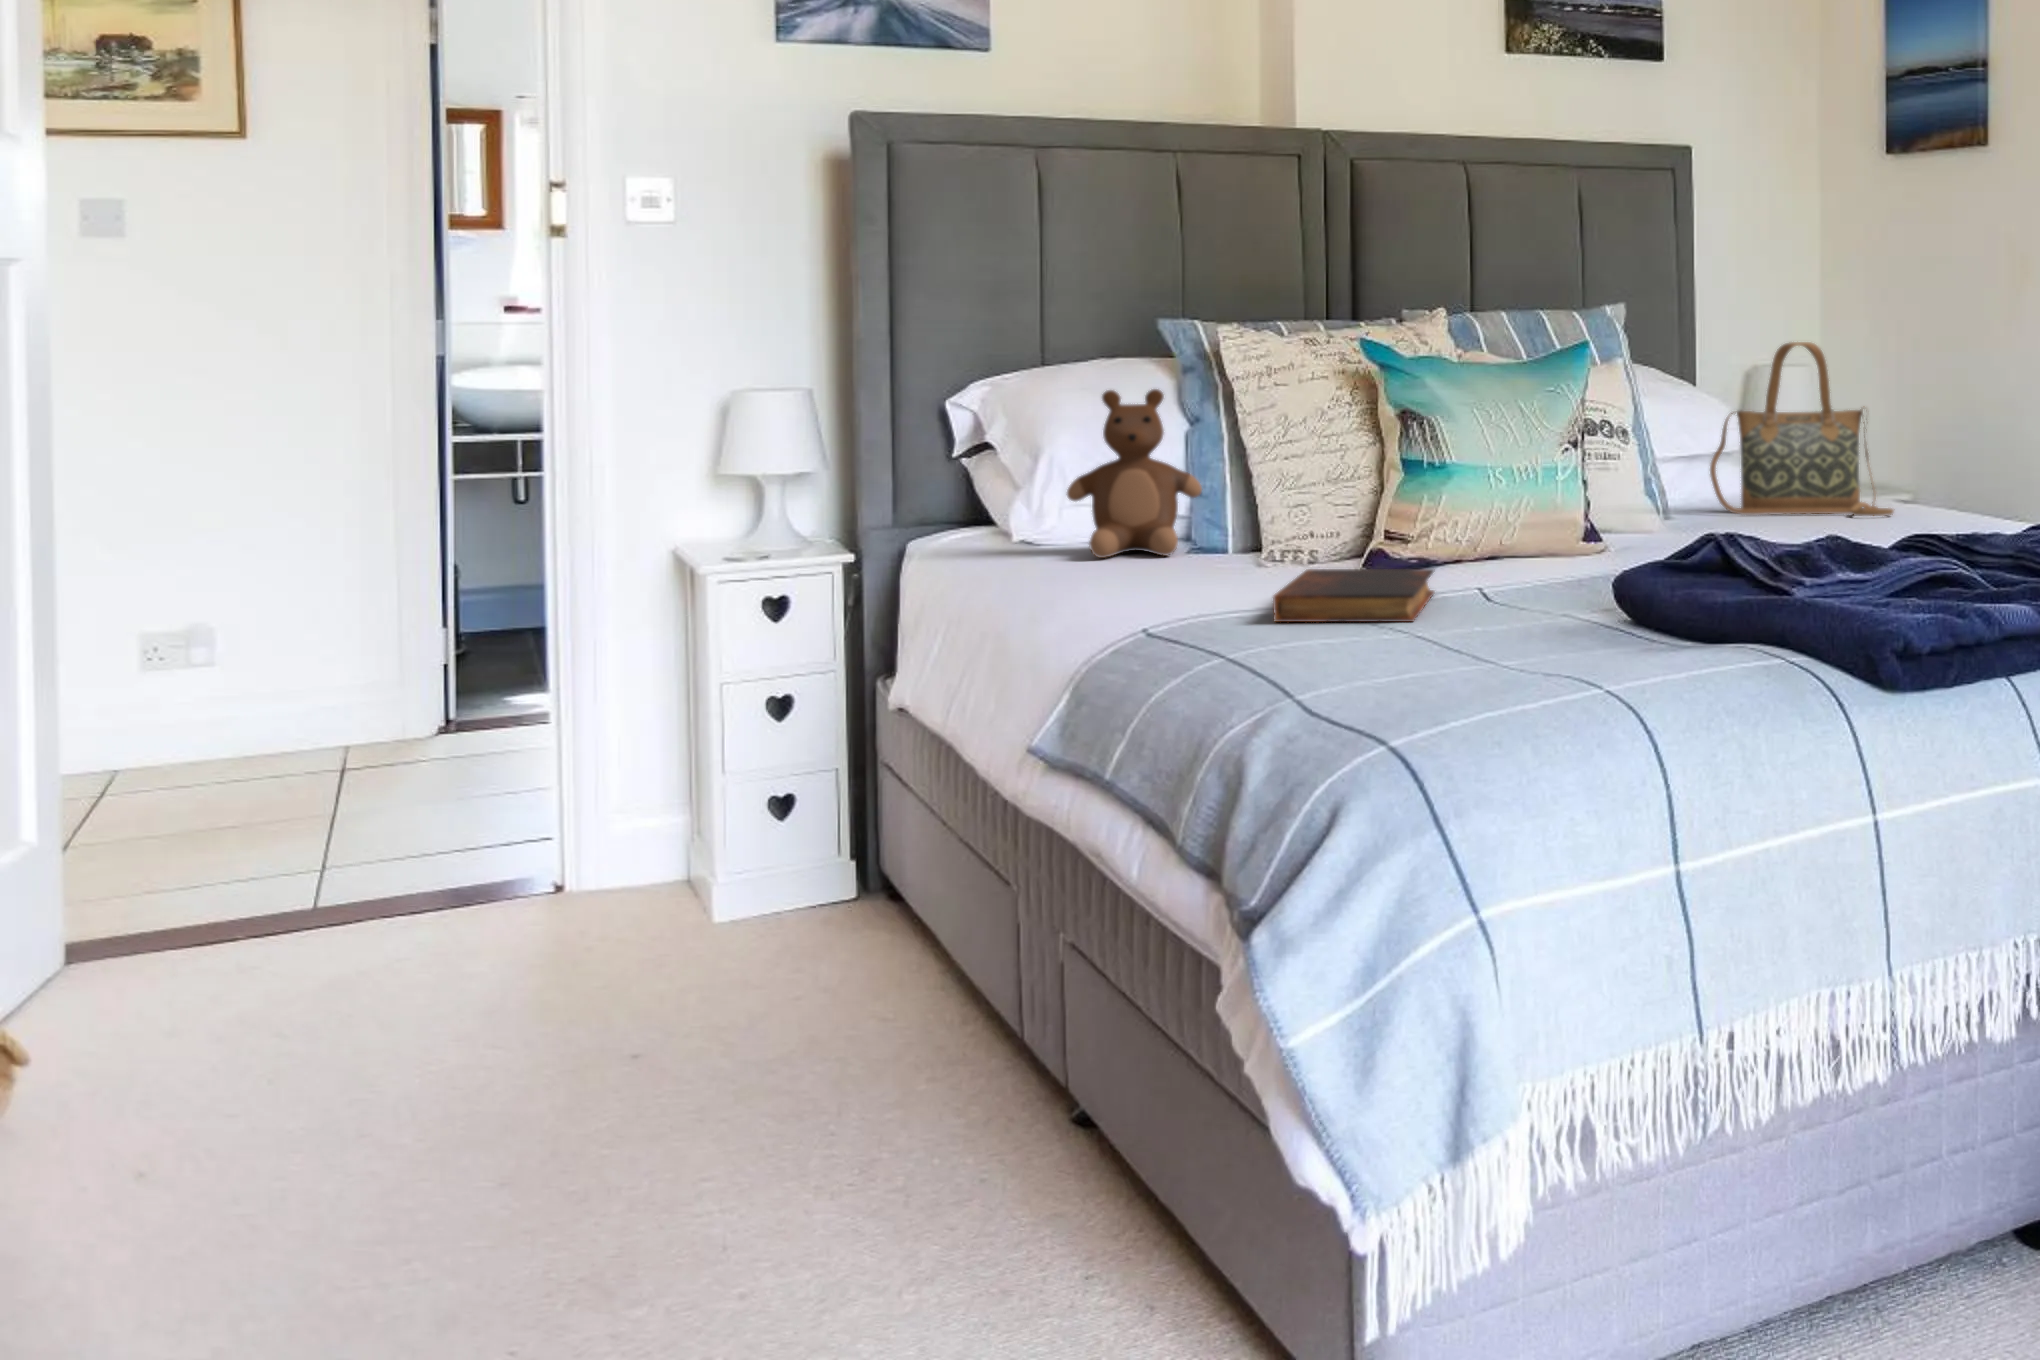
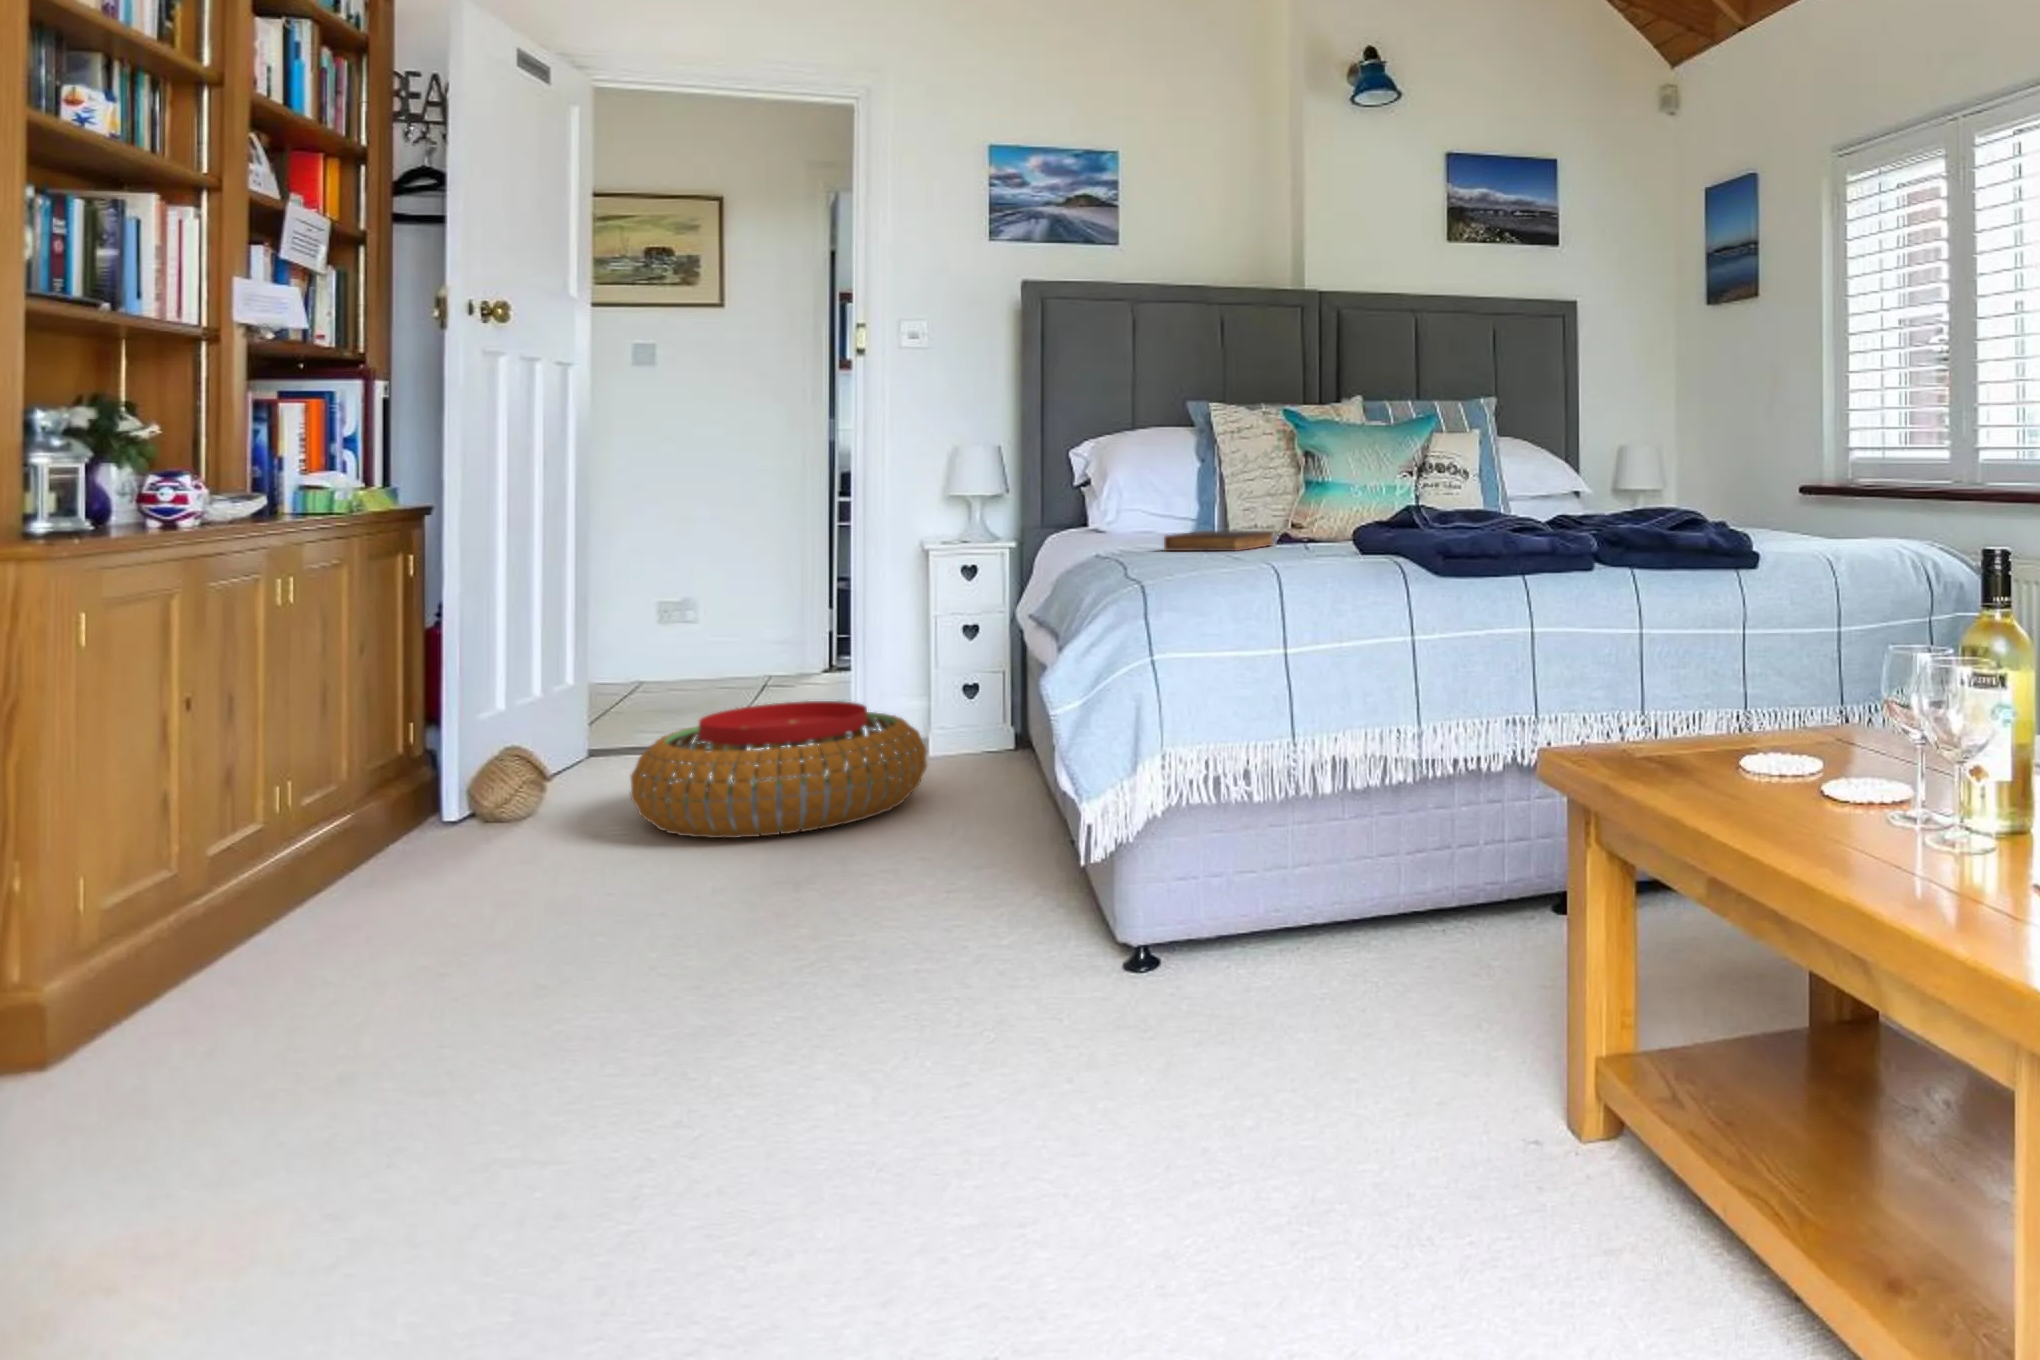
handbag: present [1710,342,1894,516] -> none [1532,419,1640,527]
teddy bear: present [1066,389,1202,558] -> none [1120,440,1199,537]
pouf: none [211,865,761,1169] -> present [630,701,927,838]

